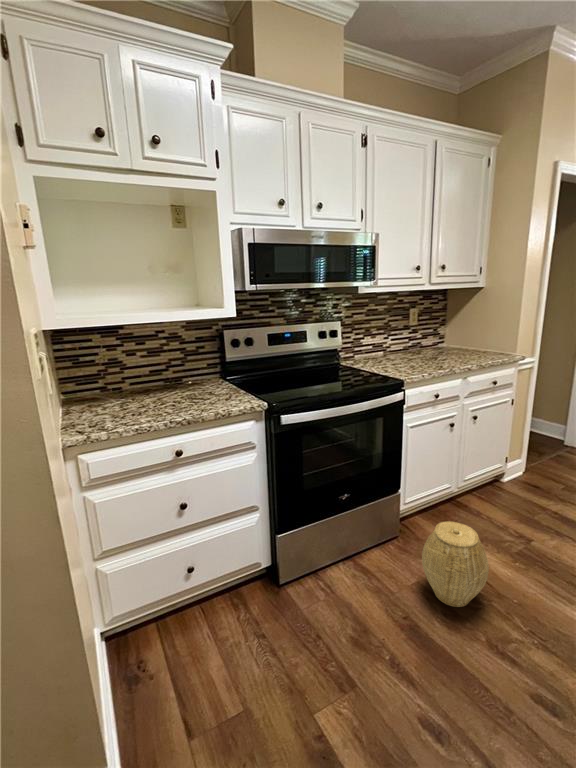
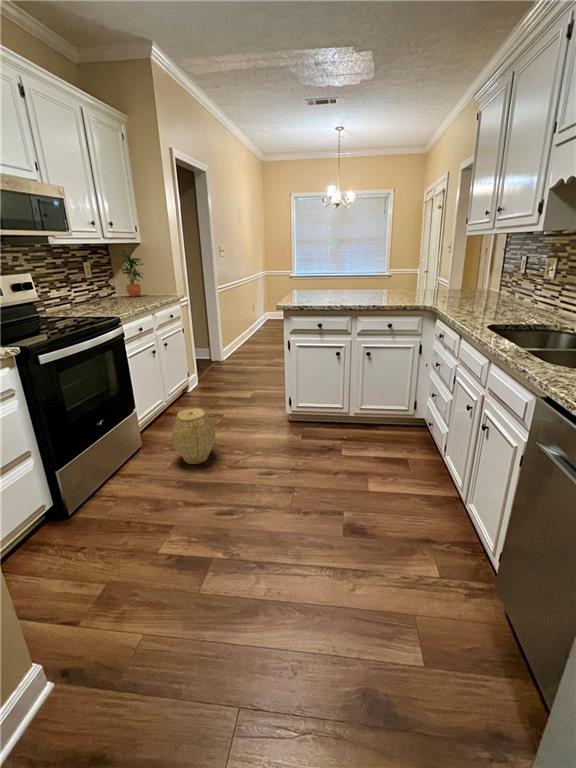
potted plant: none [447,293,483,350] -> present [117,249,144,297]

